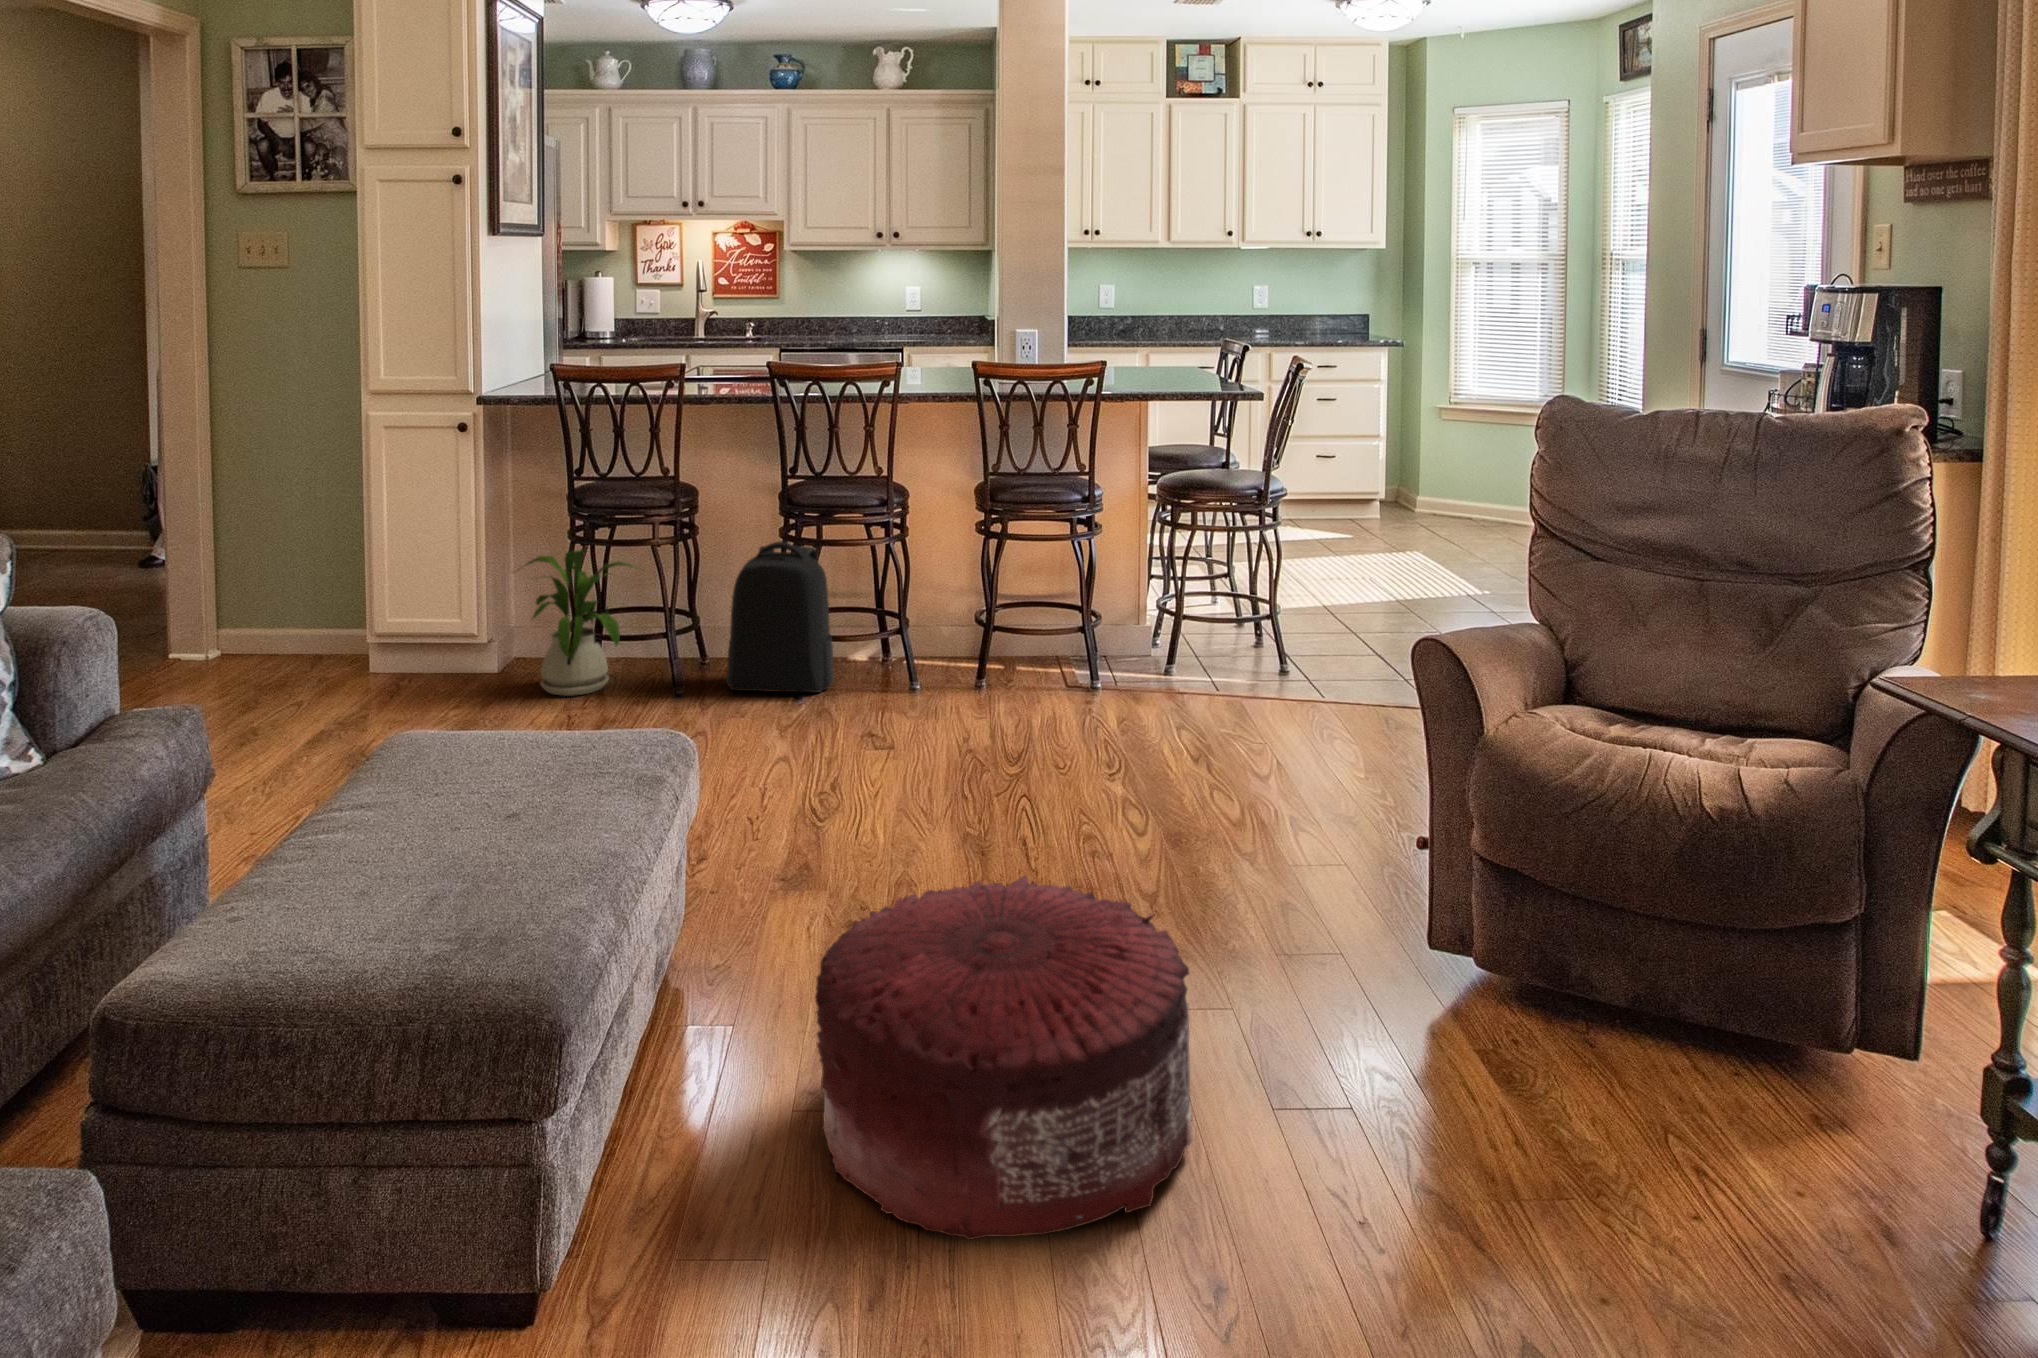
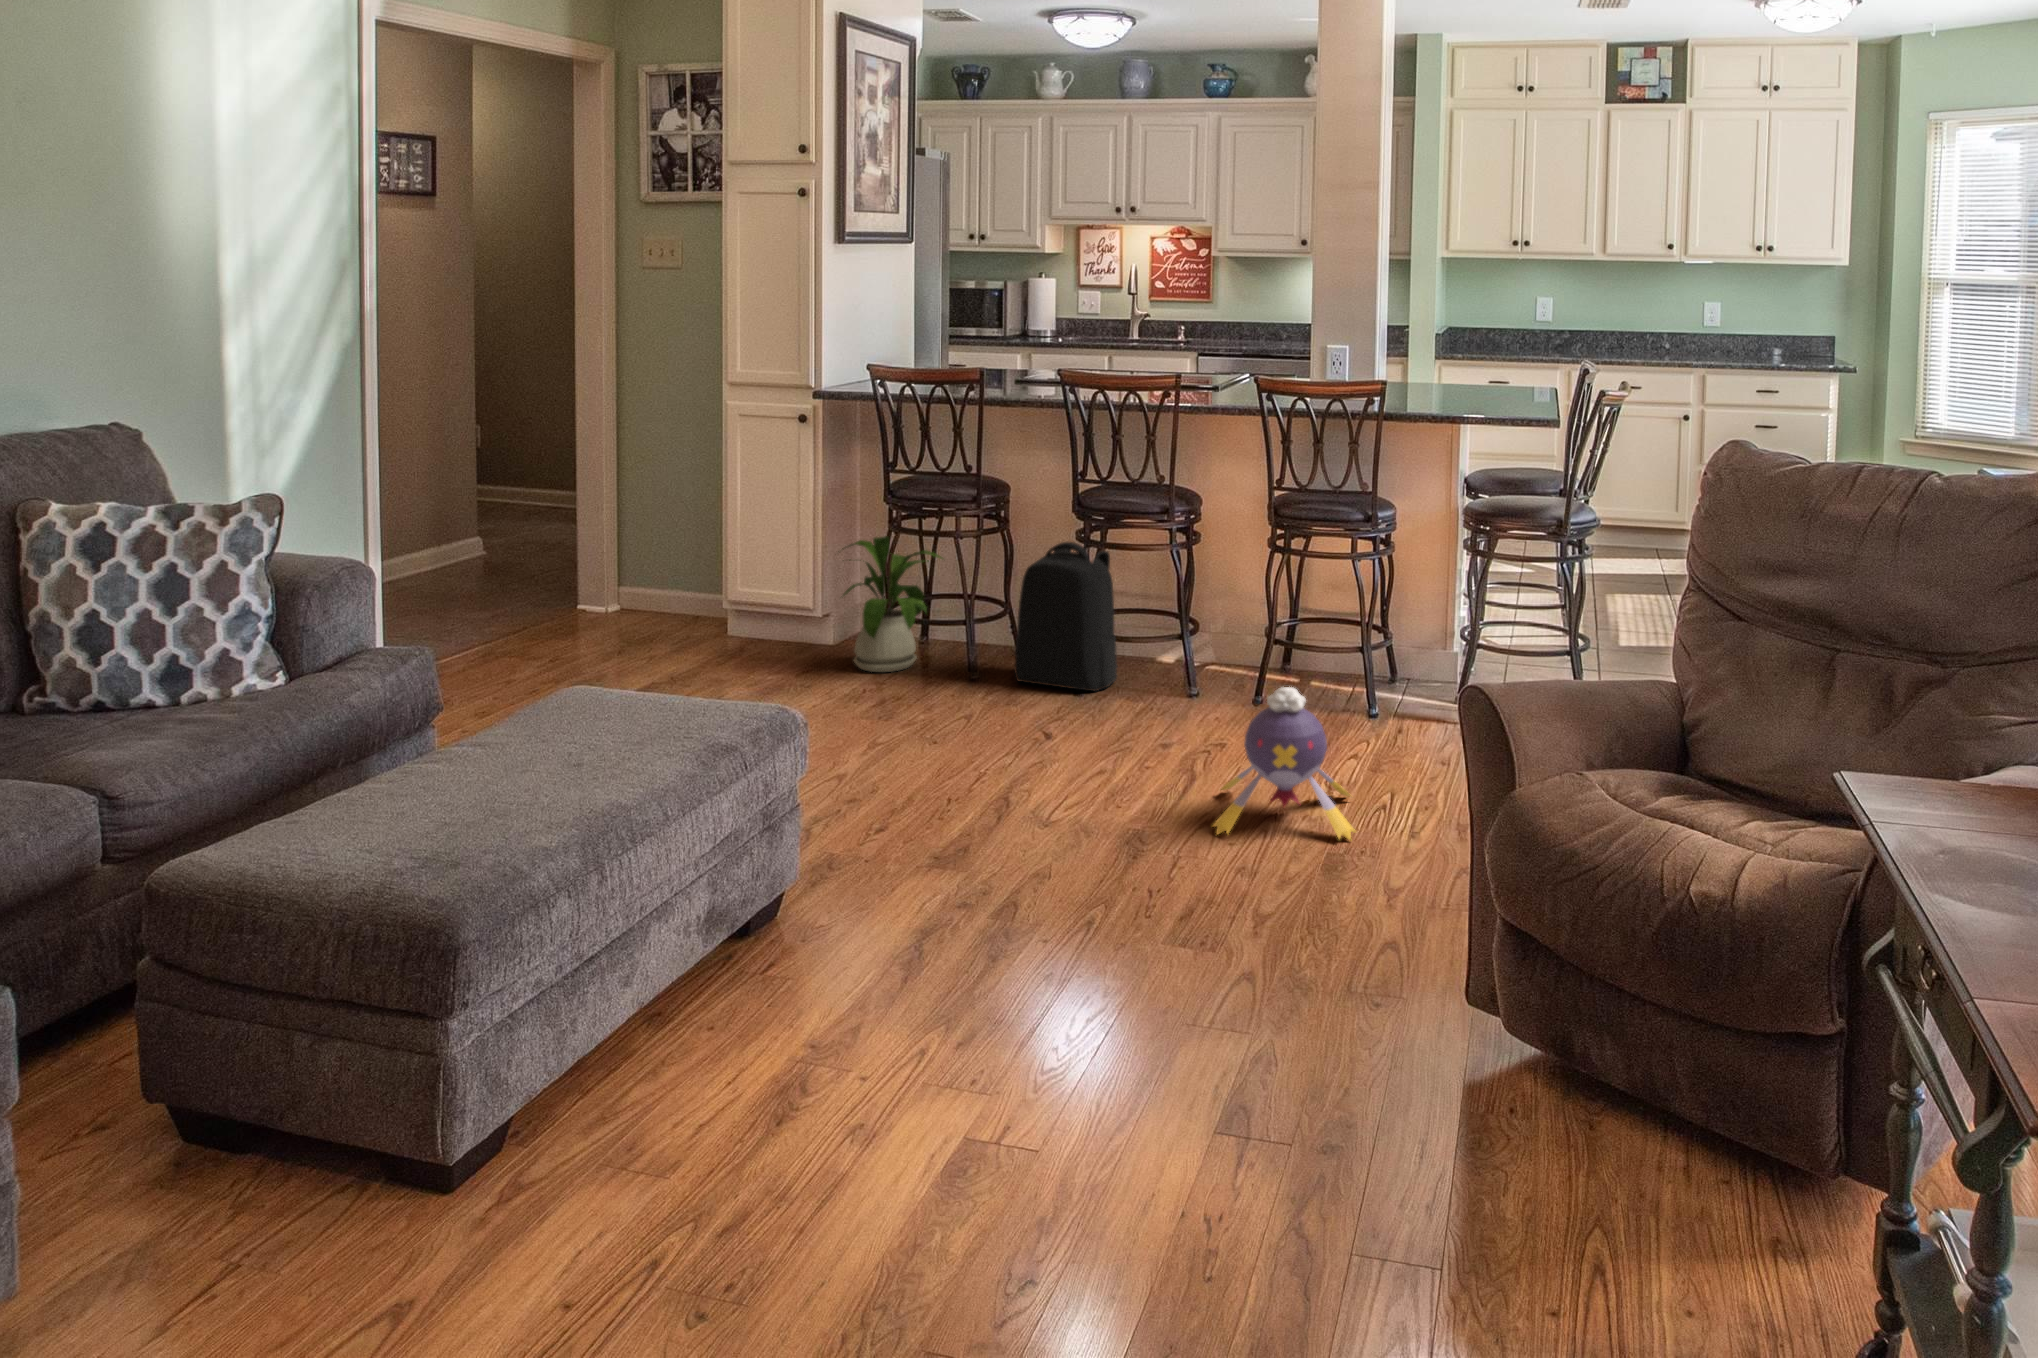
plush toy: none [1021,662,1180,814] -> present [1213,687,1355,840]
pouf: present [815,875,1193,1240] -> none [717,887,1114,1241]

